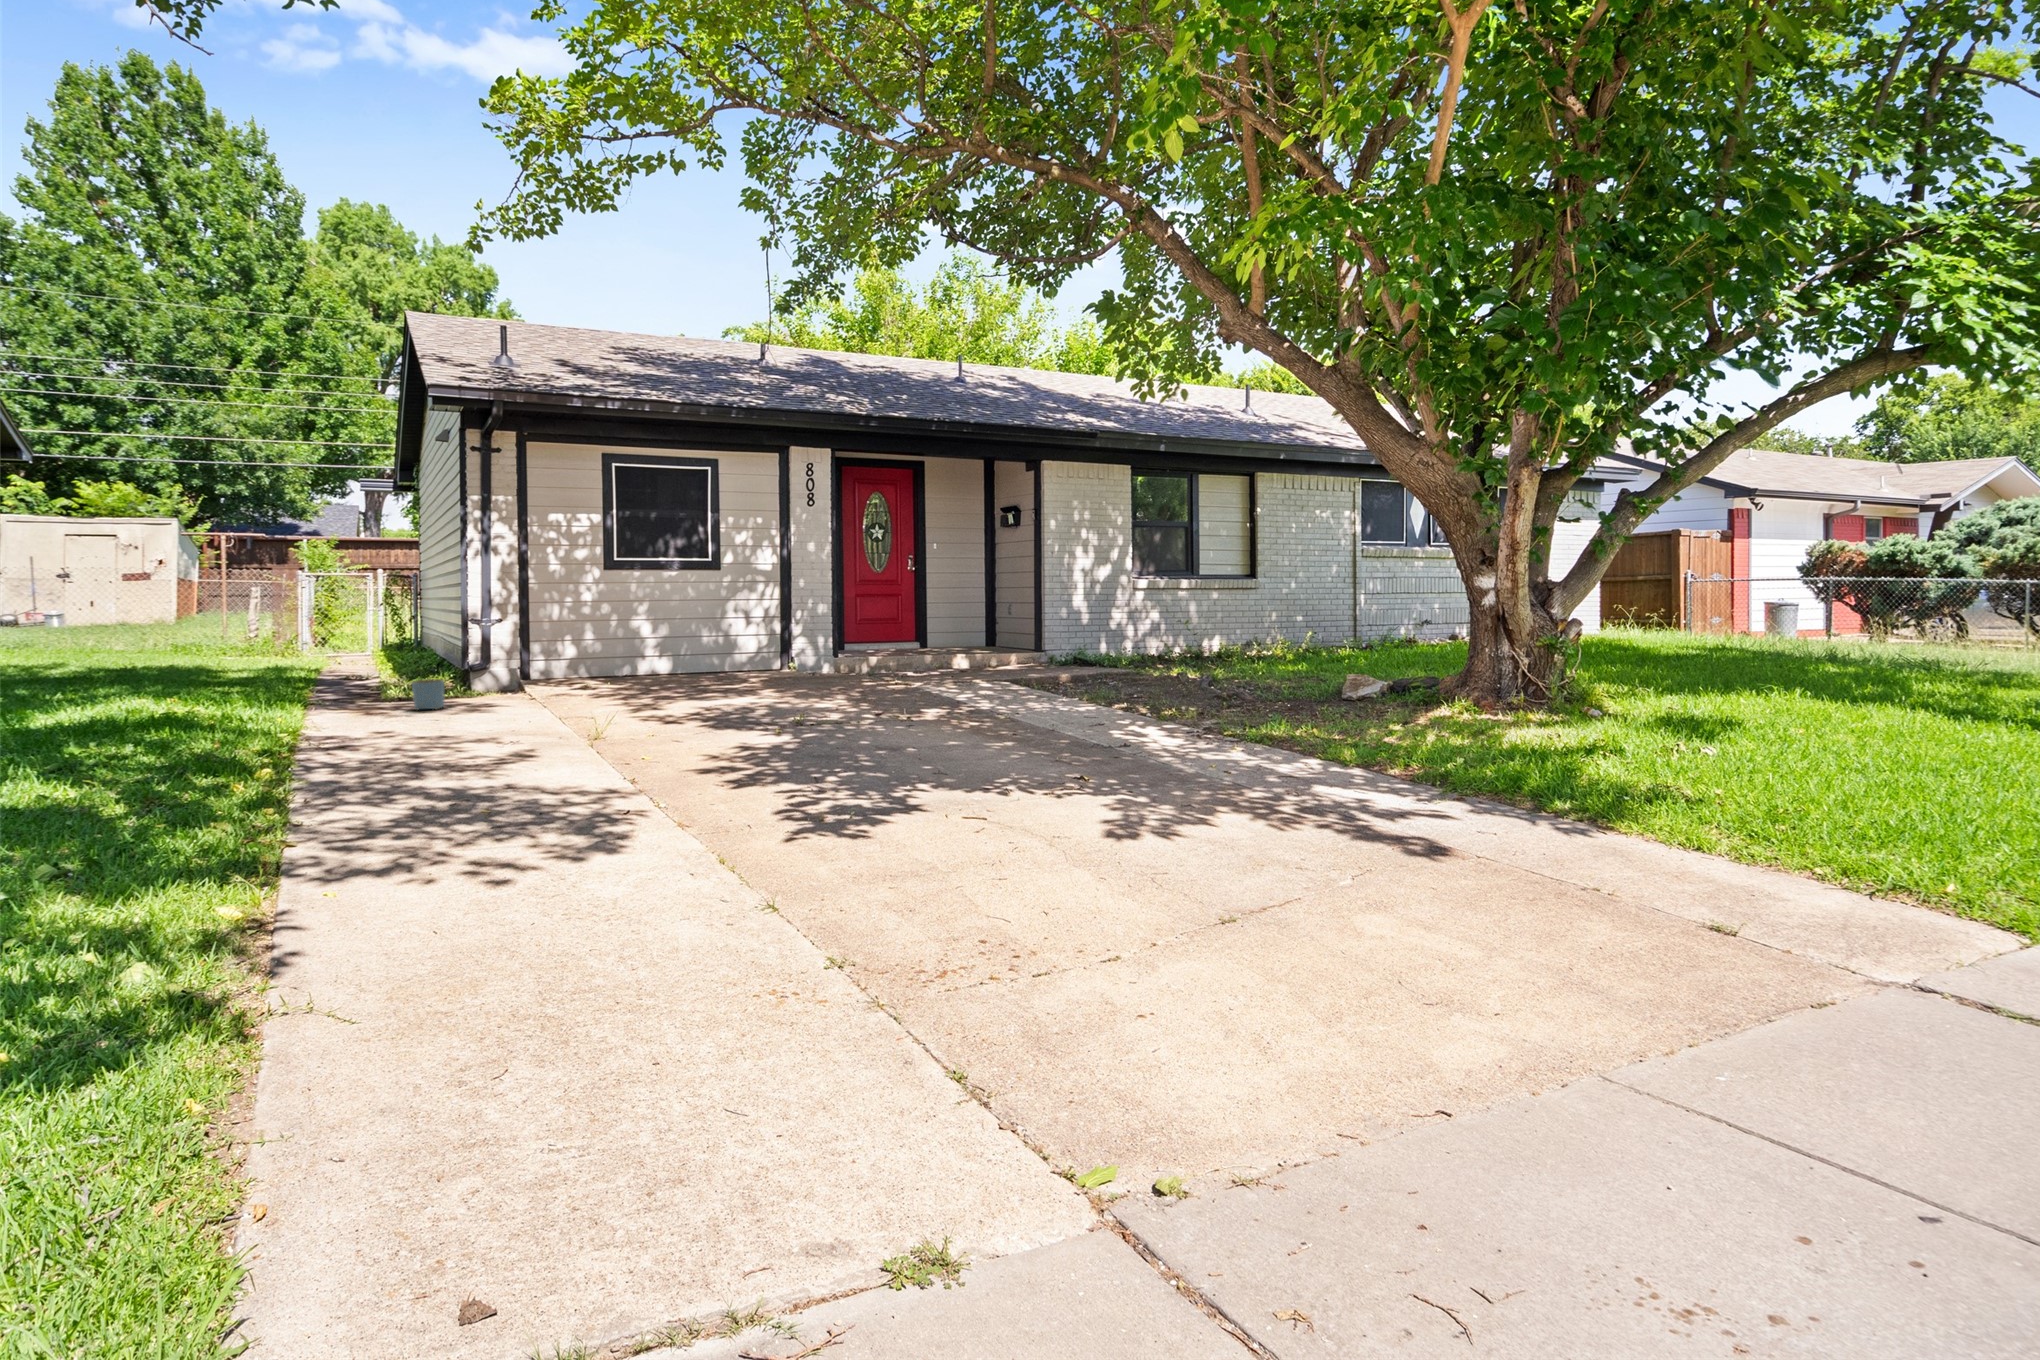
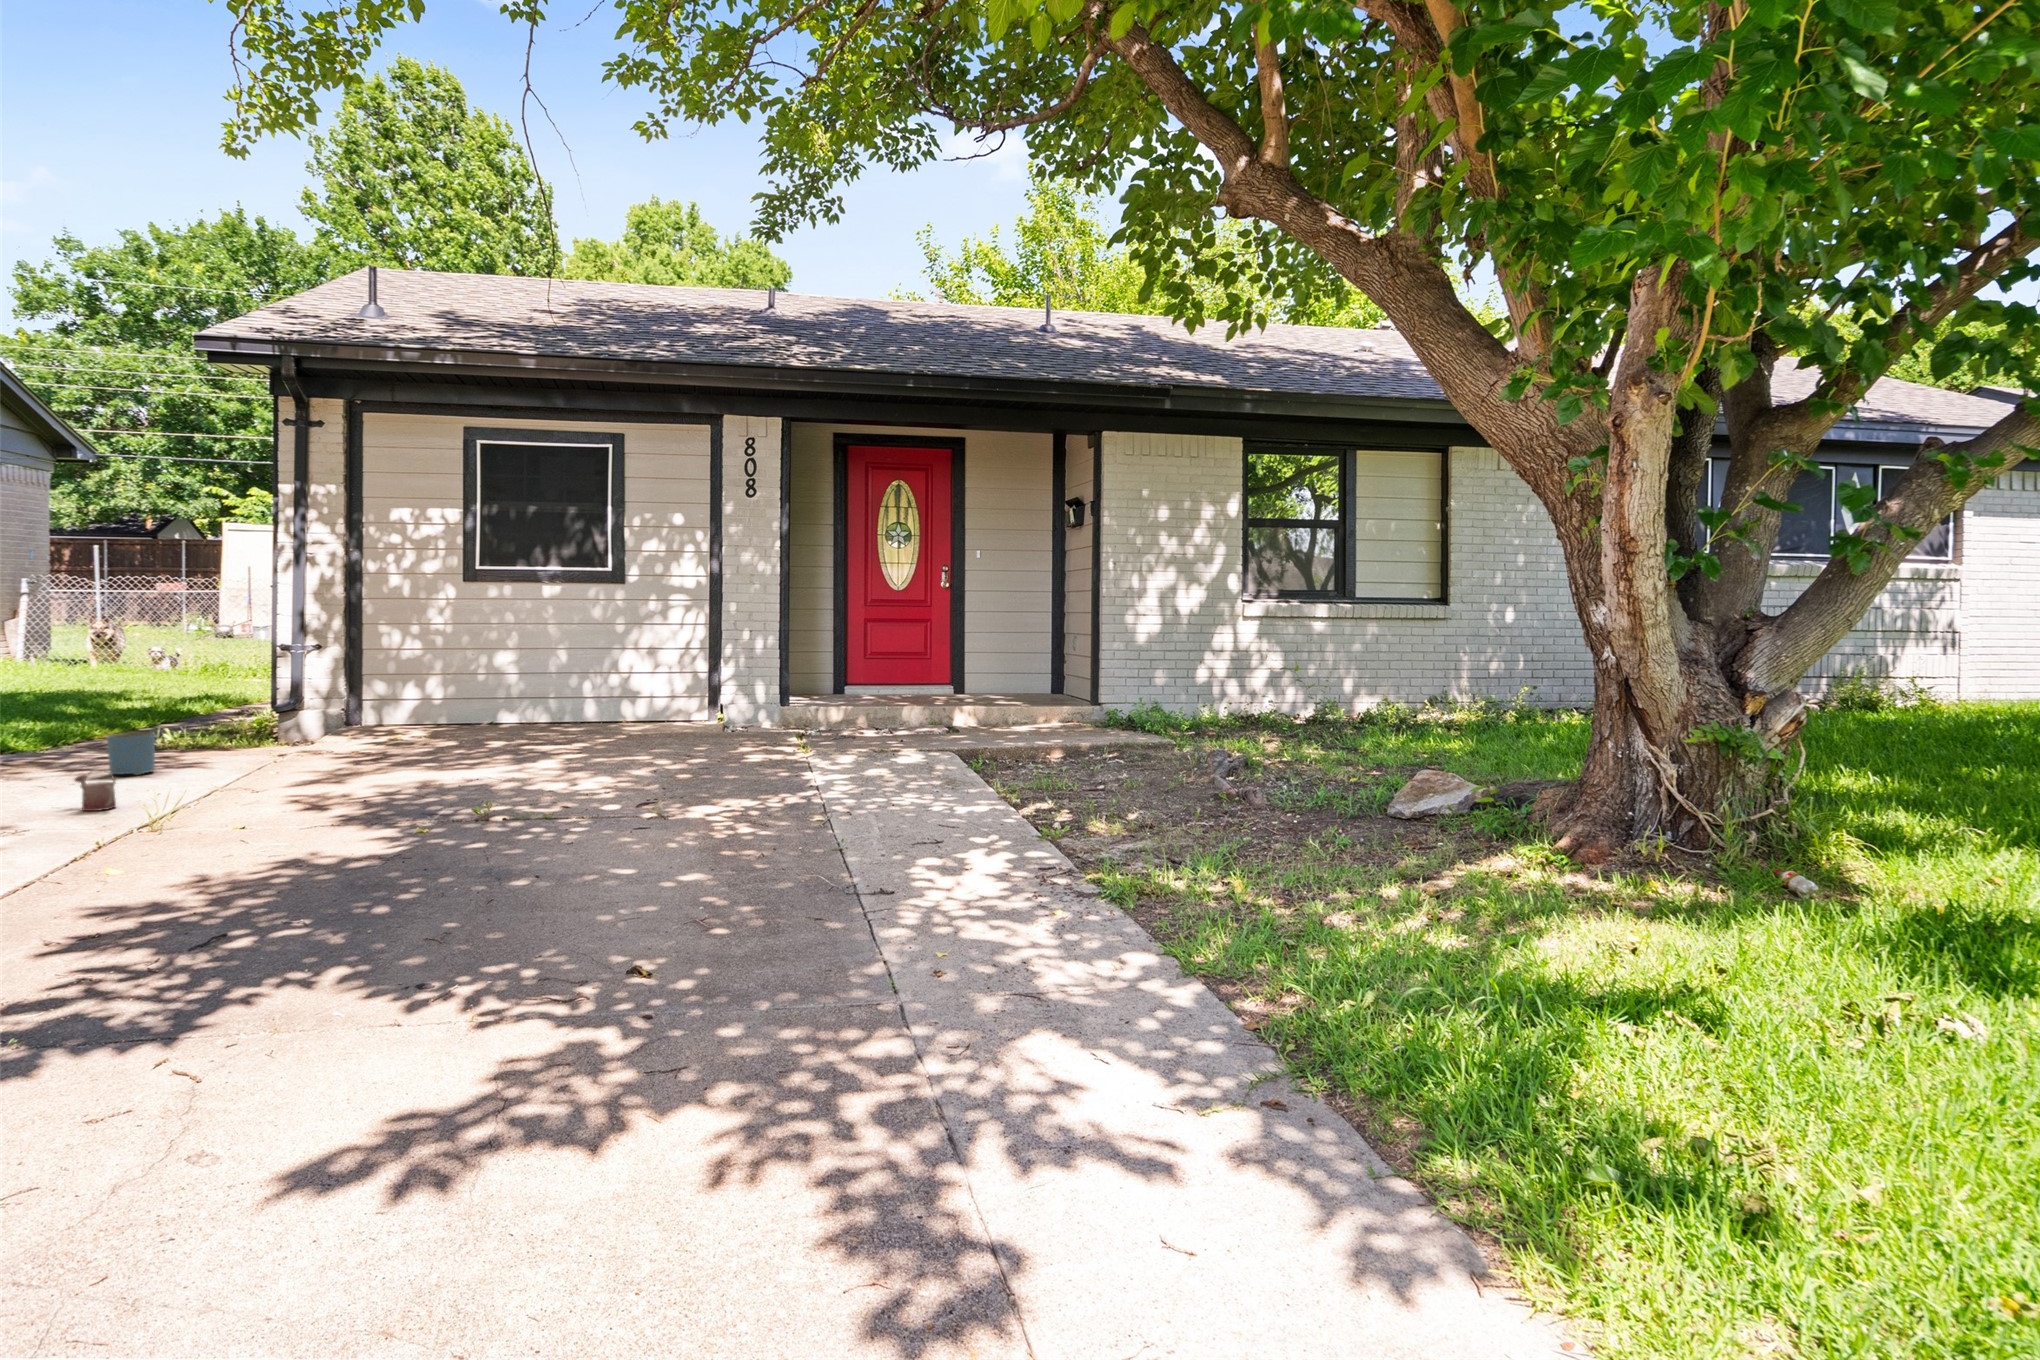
watering can: none [442,704,479,733] -> present [75,771,116,811]

